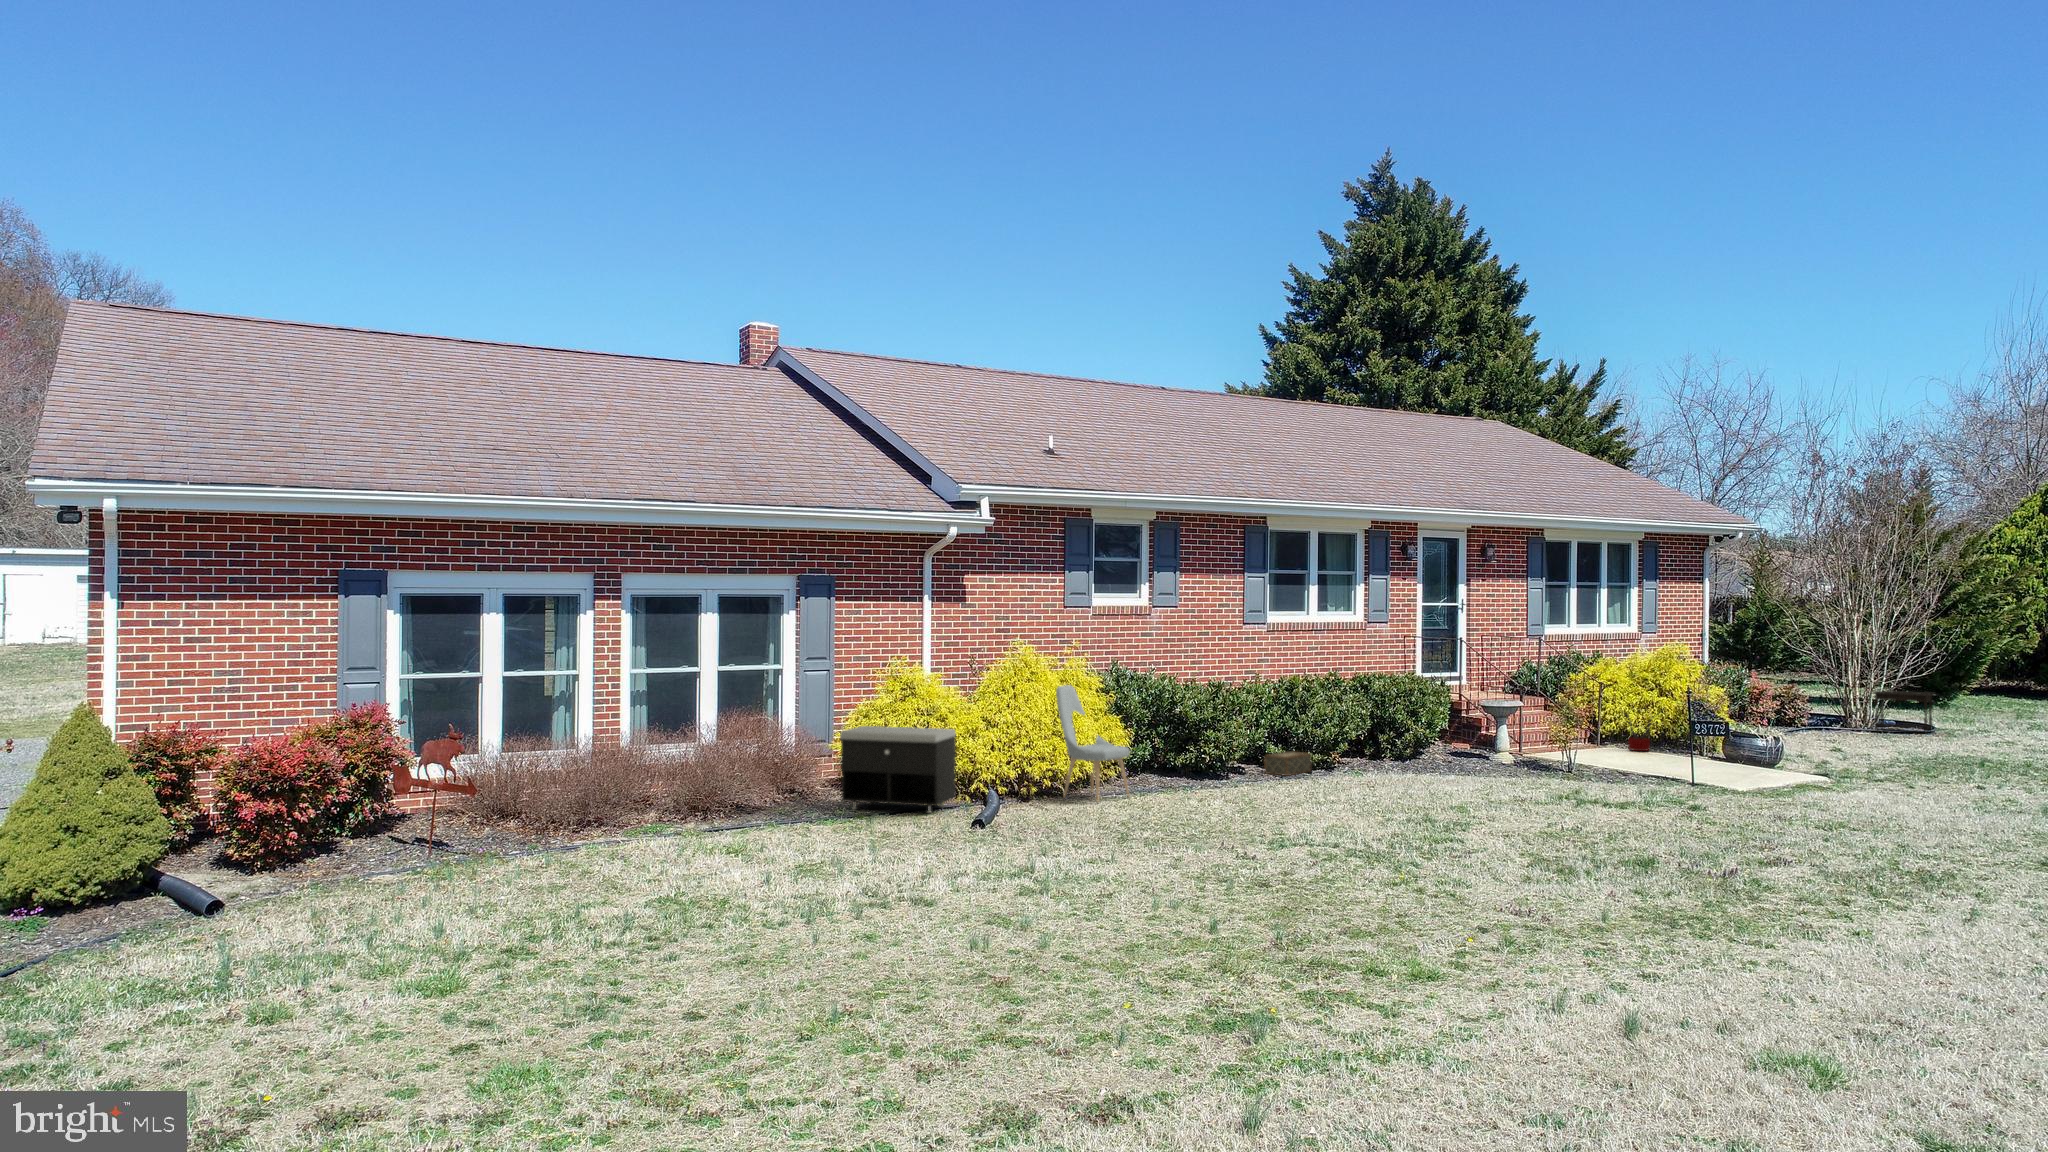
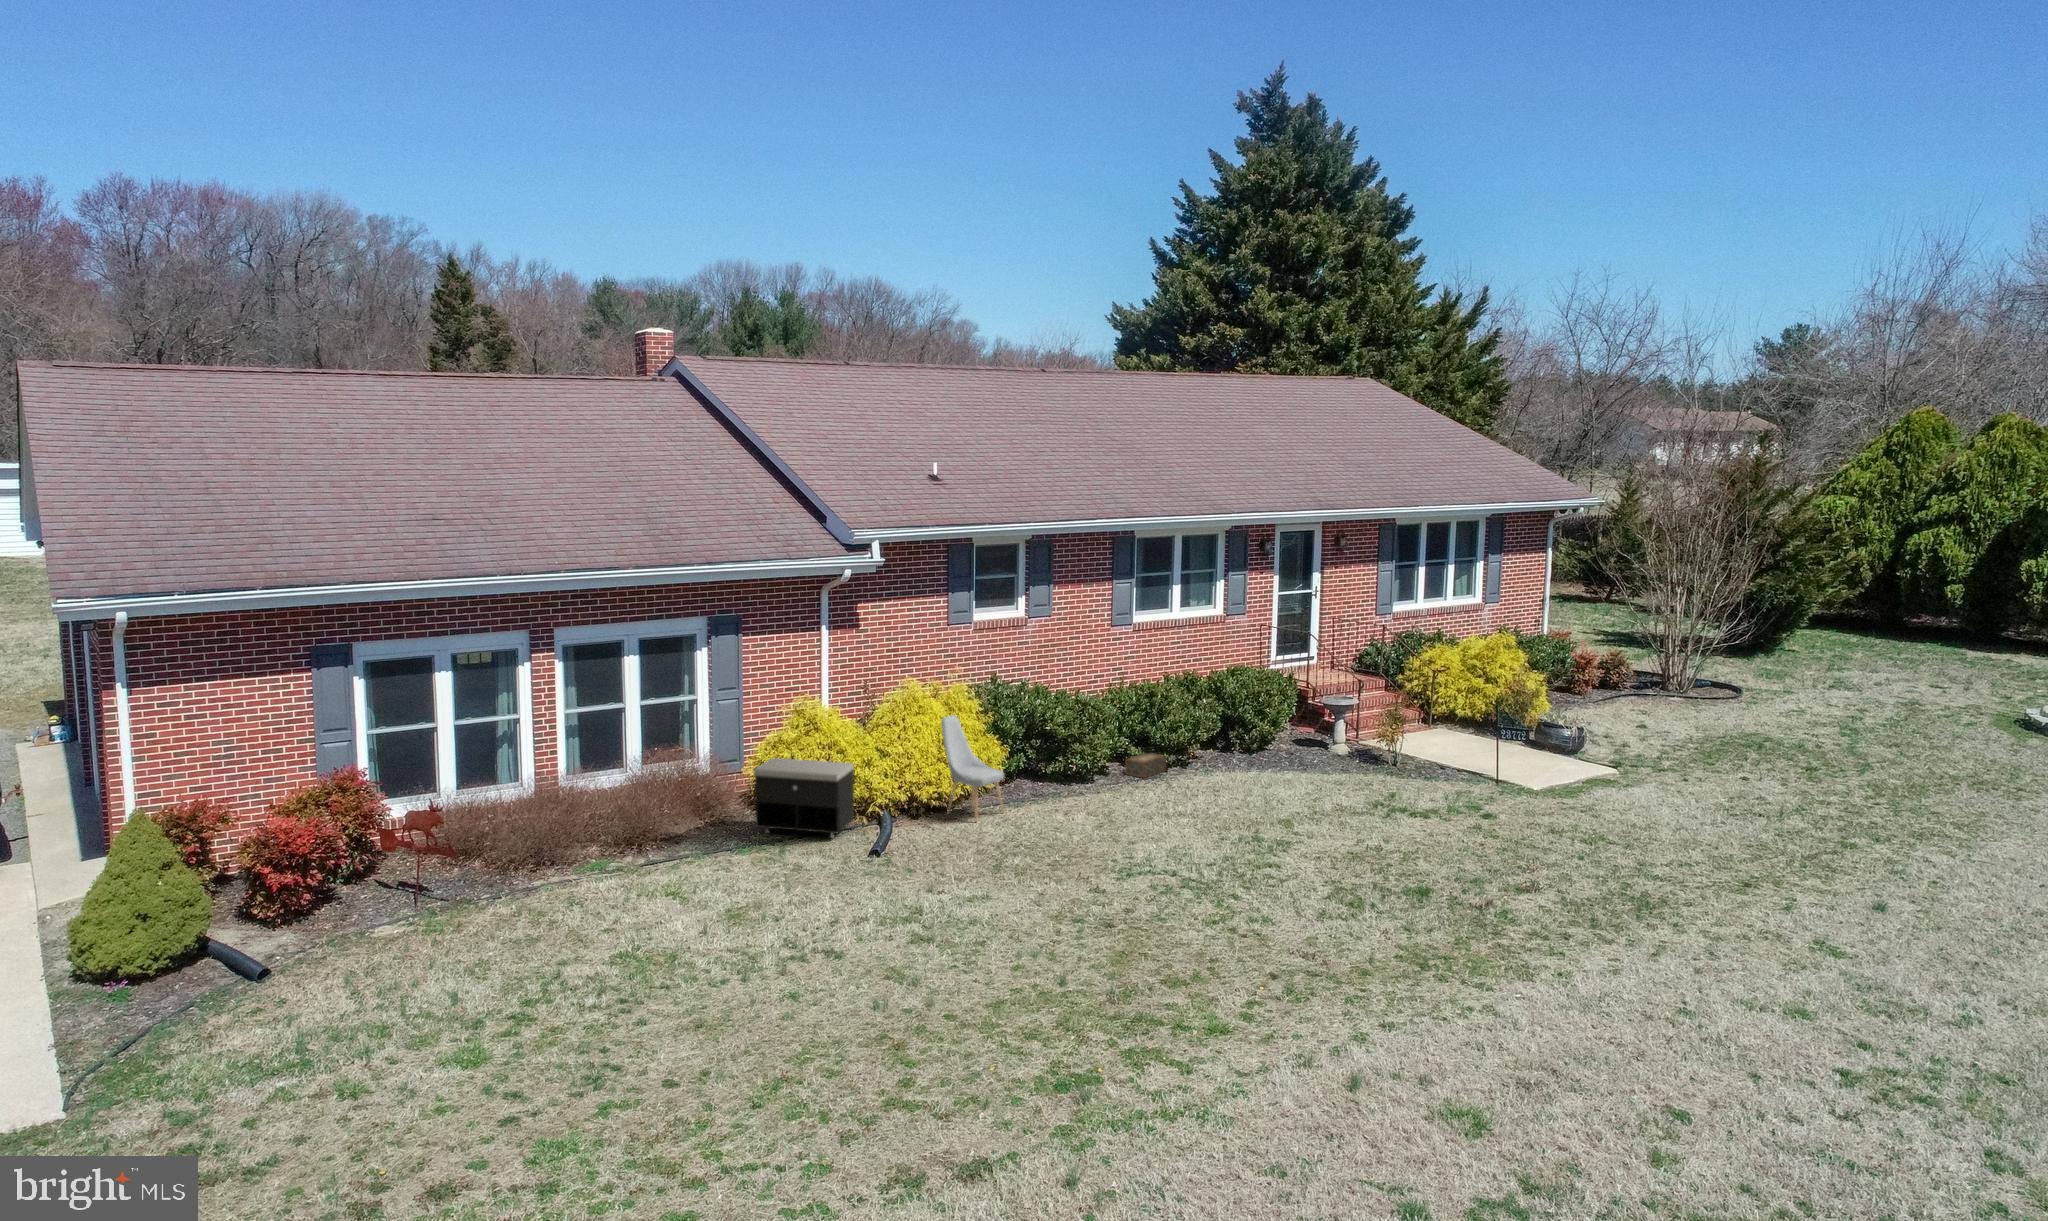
side table: present [1873,691,1936,733] -> none [1677,663,1733,706]
decorative plant: present [1627,710,1668,751] -> none [1444,691,1484,737]

